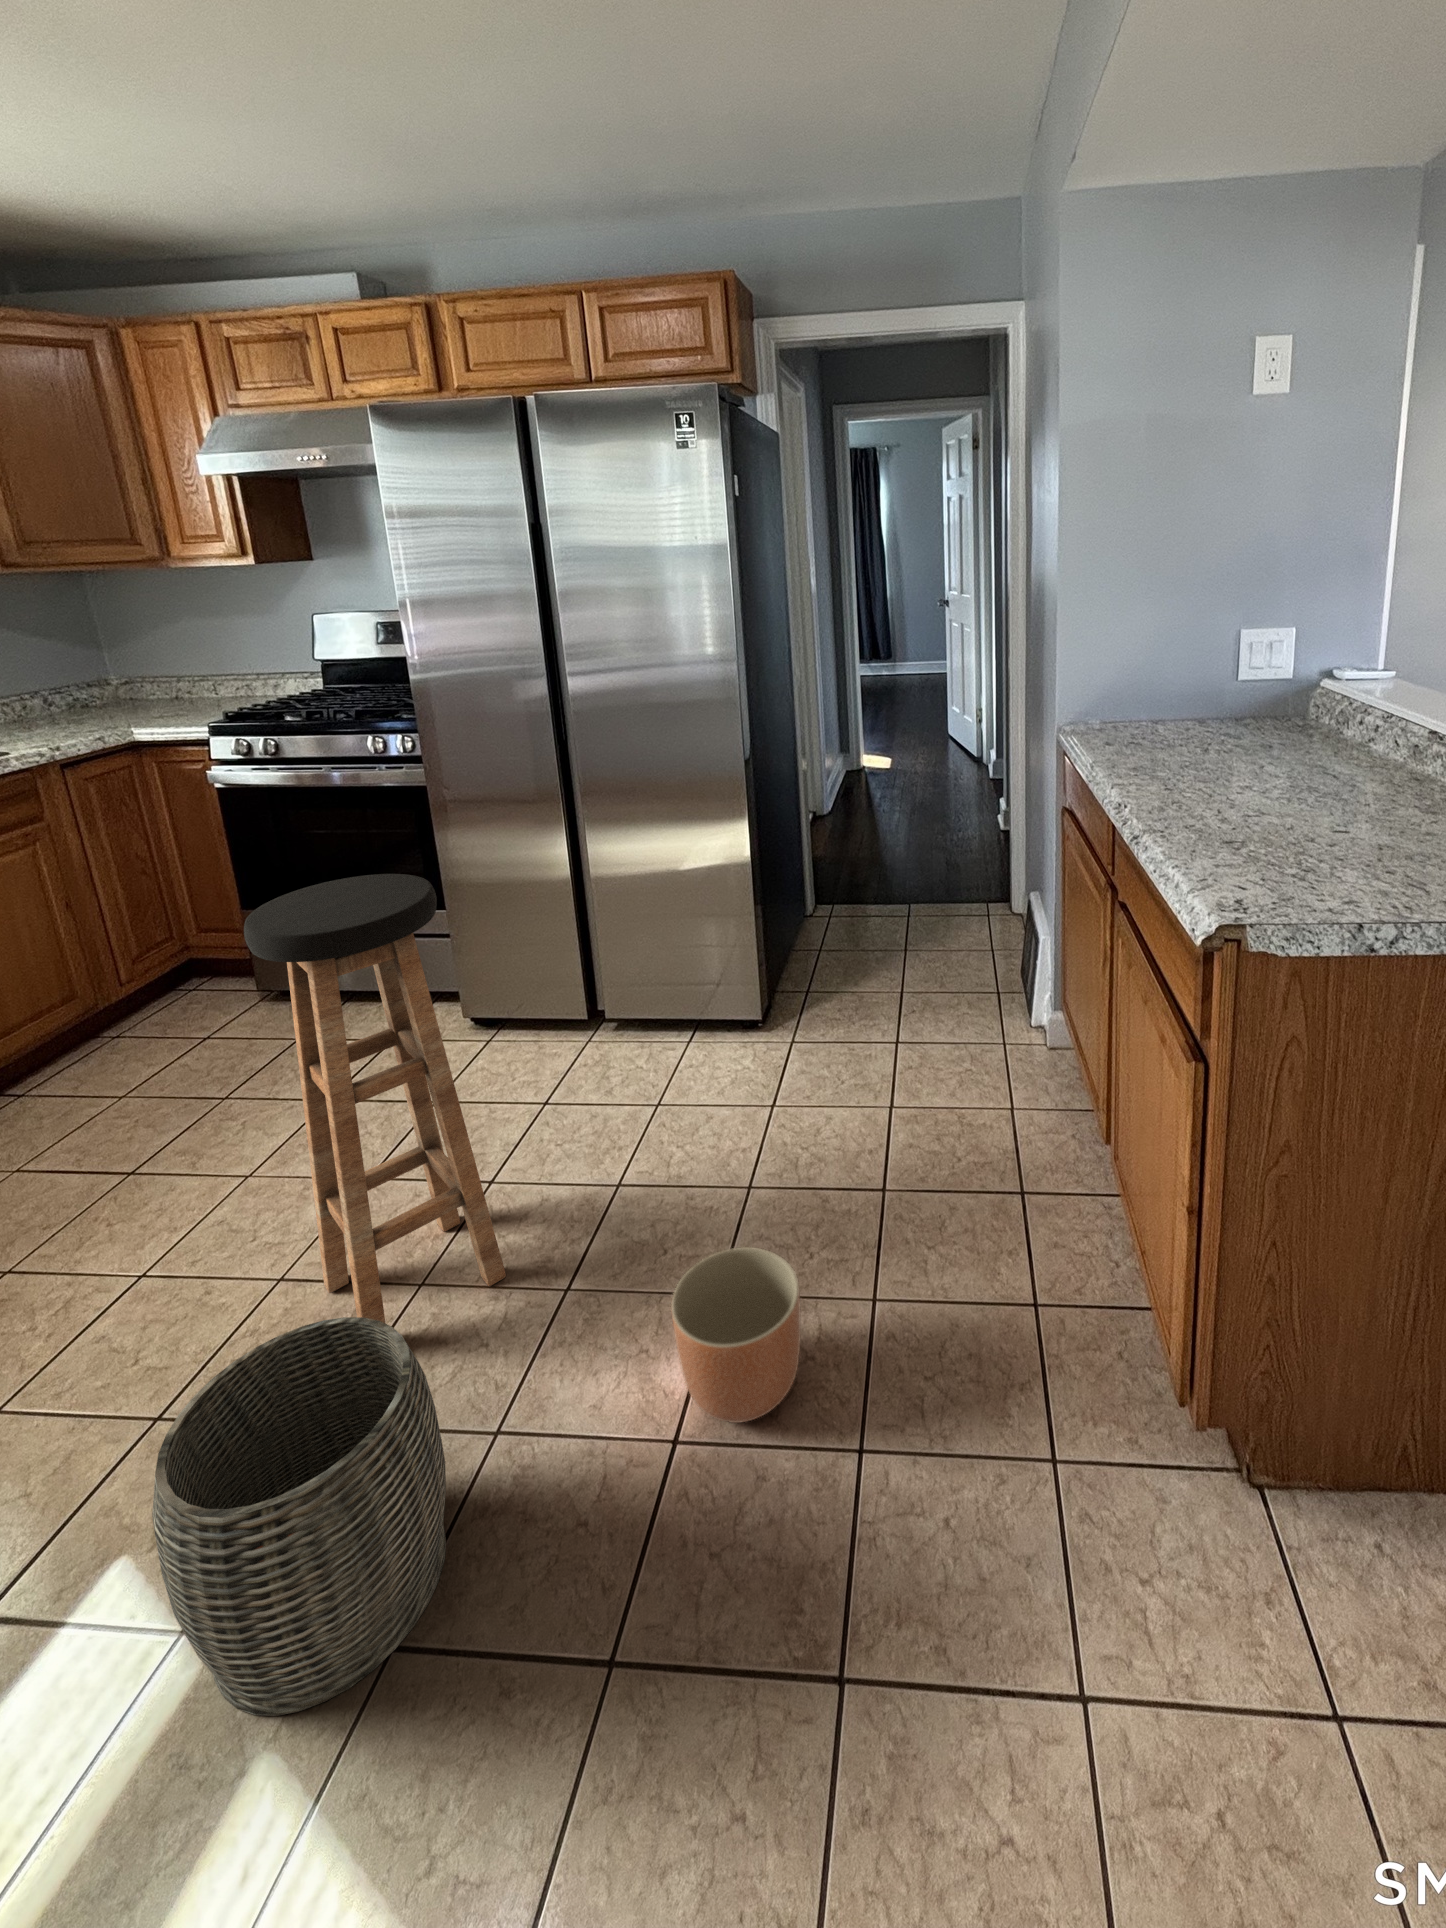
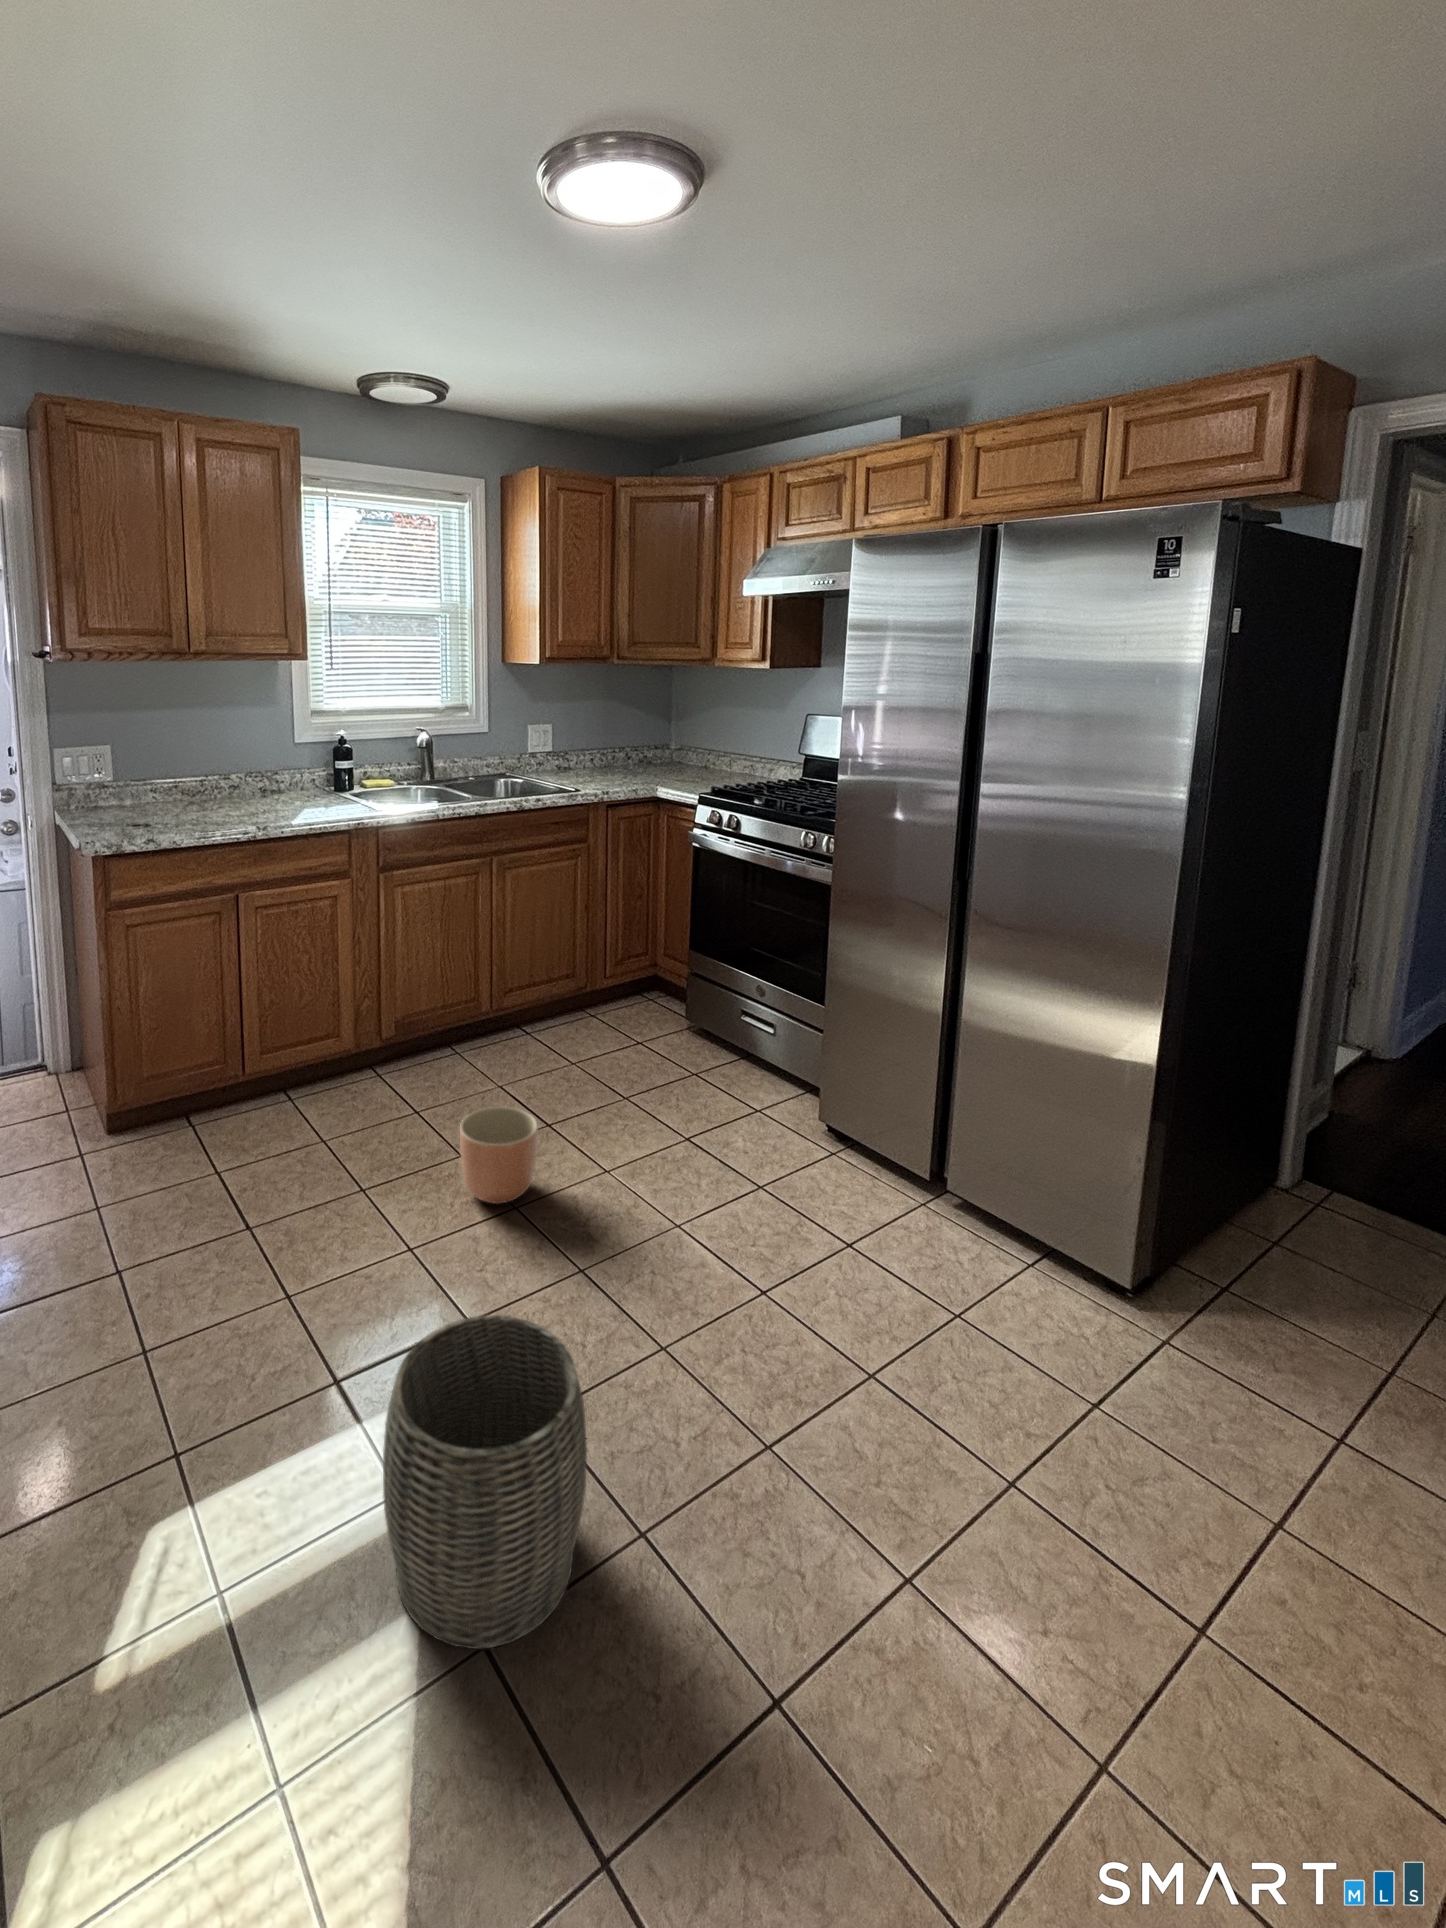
bar stool: present [244,874,506,1323] -> none [598,957,749,1394]
planter: present [671,1247,801,1423] -> present [460,1107,538,1204]

